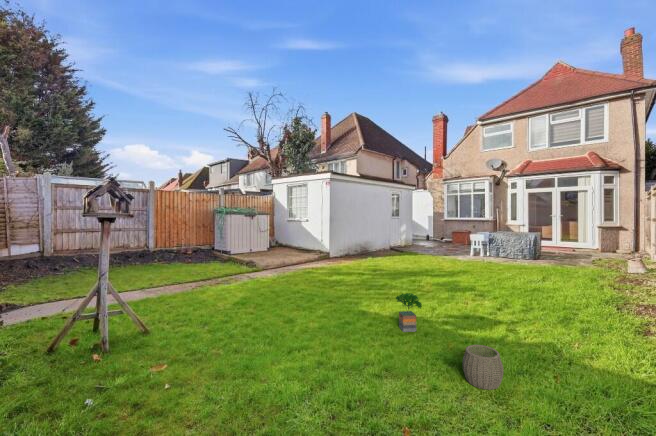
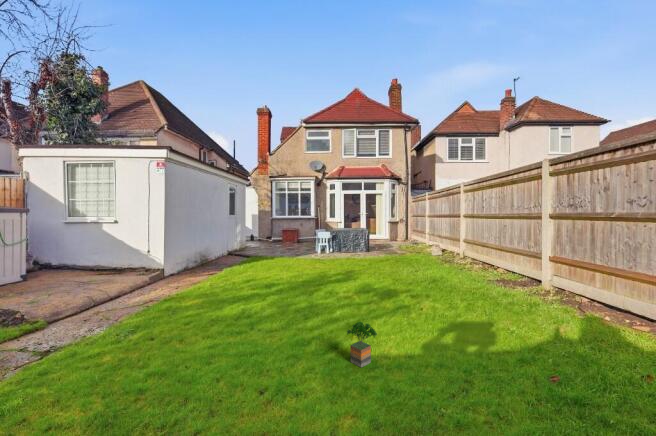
woven basket: present [463,345,504,390] -> none [461,368,501,414]

